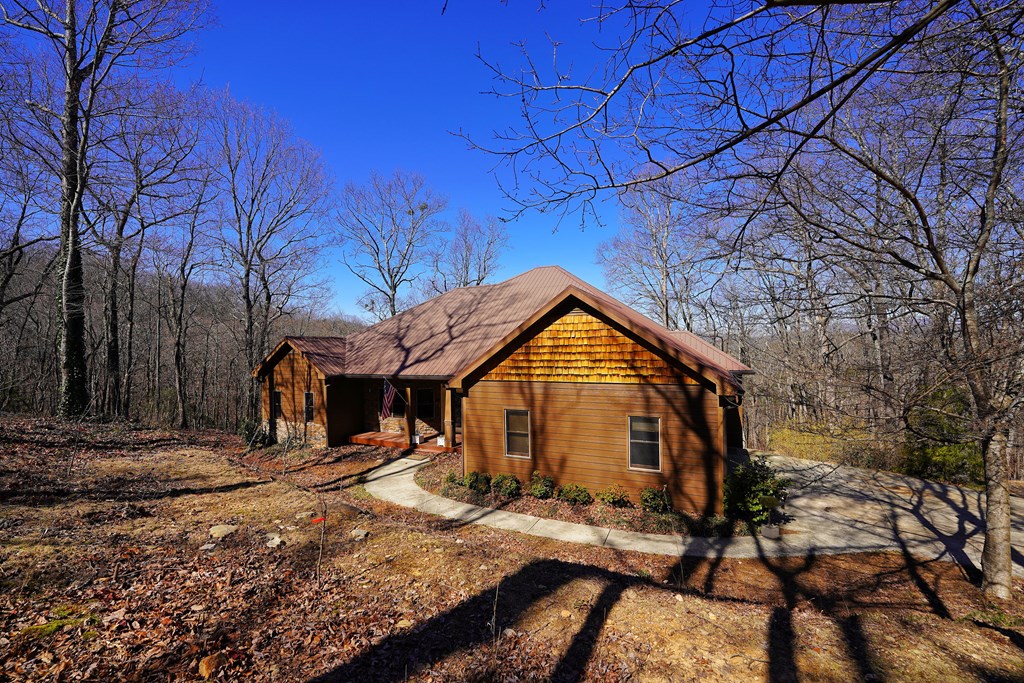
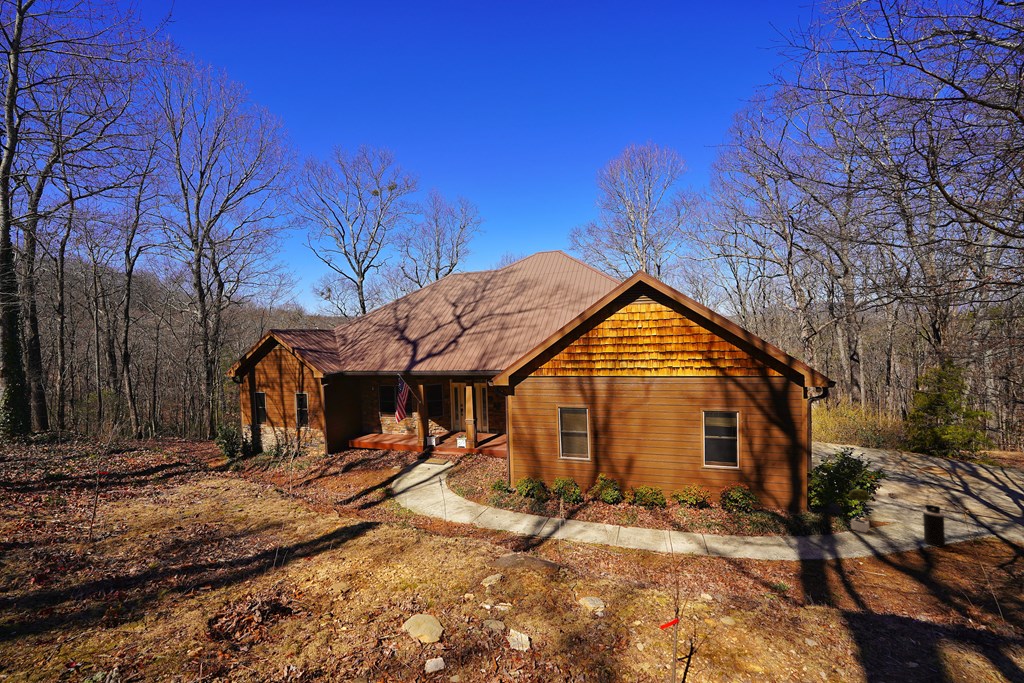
trash can: none [821,512,839,554] -> present [923,504,945,547]

